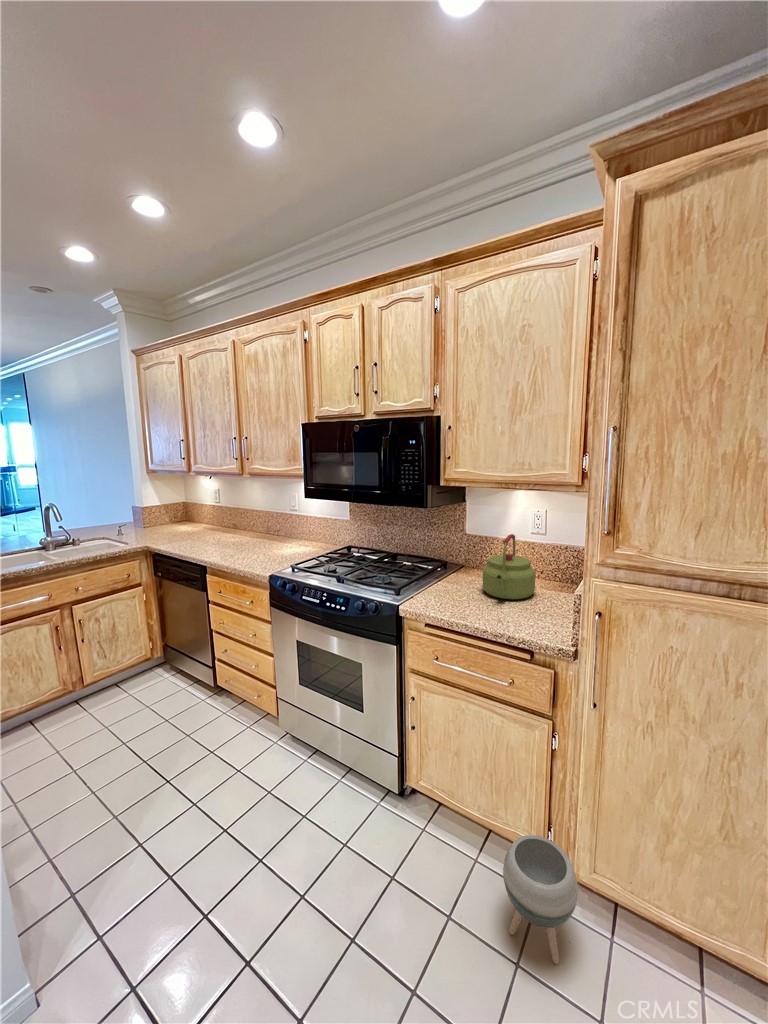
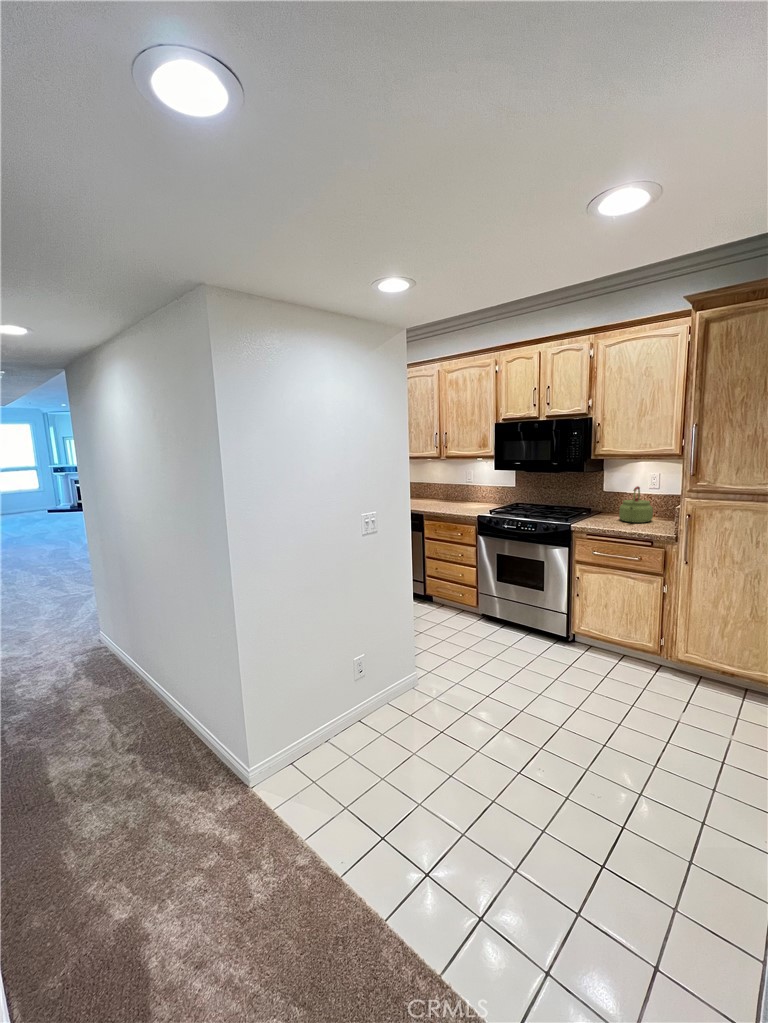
planter: present [503,835,578,964] -> none [636,637,677,690]

